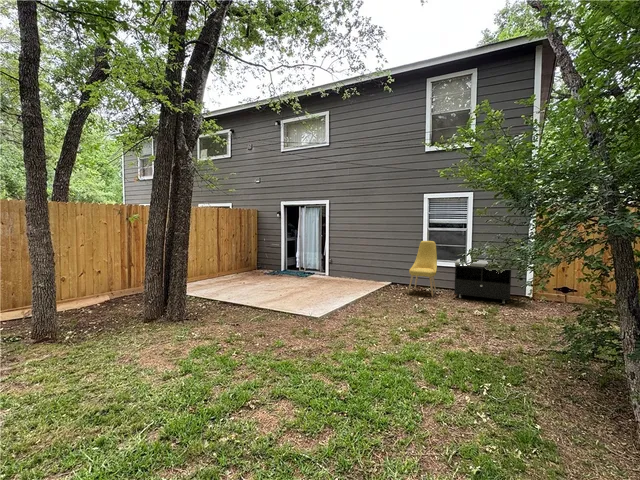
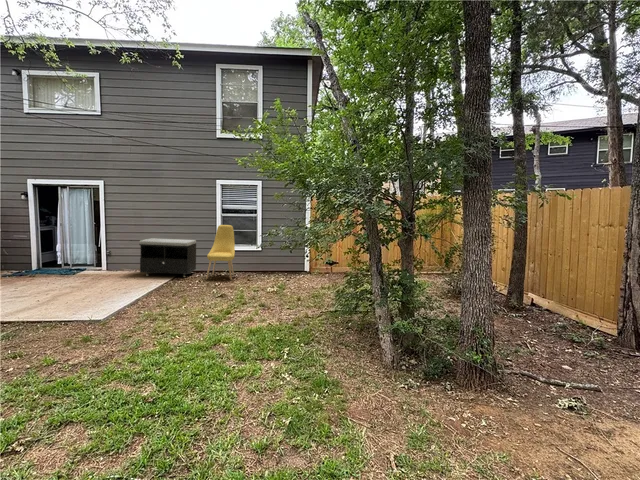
storage bench: present [454,259,511,303] -> present [139,238,196,277]

